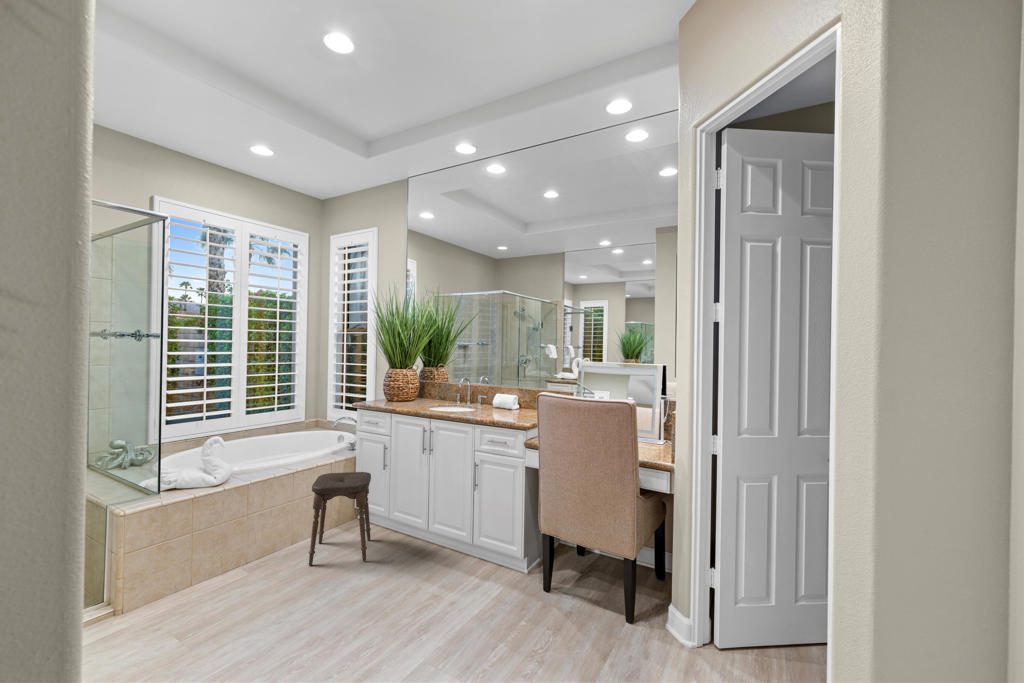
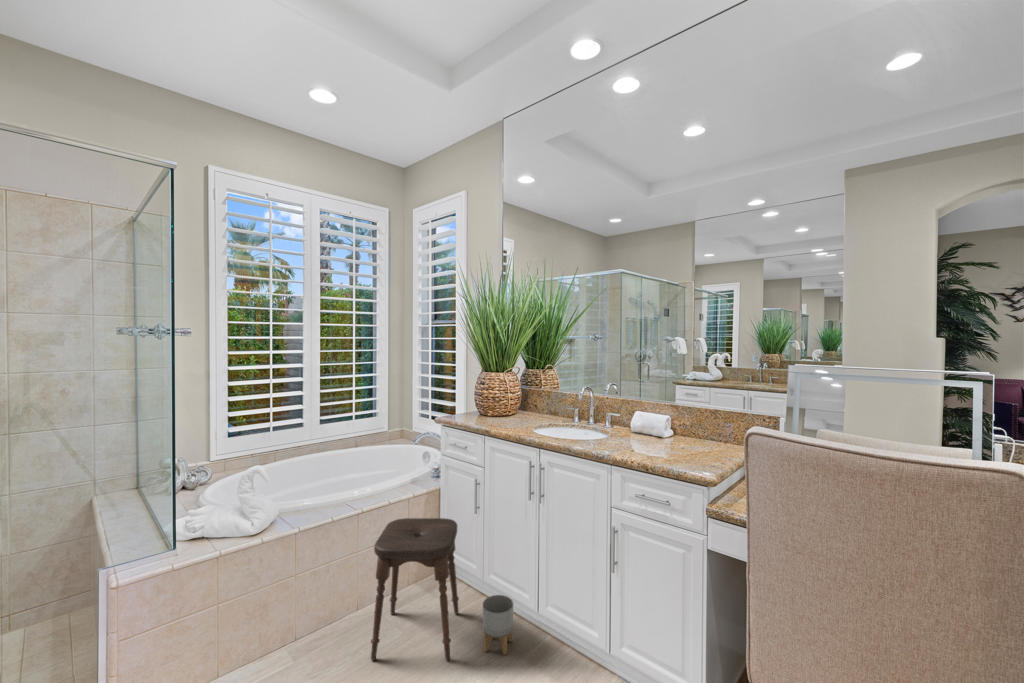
planter: none [389,520,411,556] -> present [483,595,513,655]

